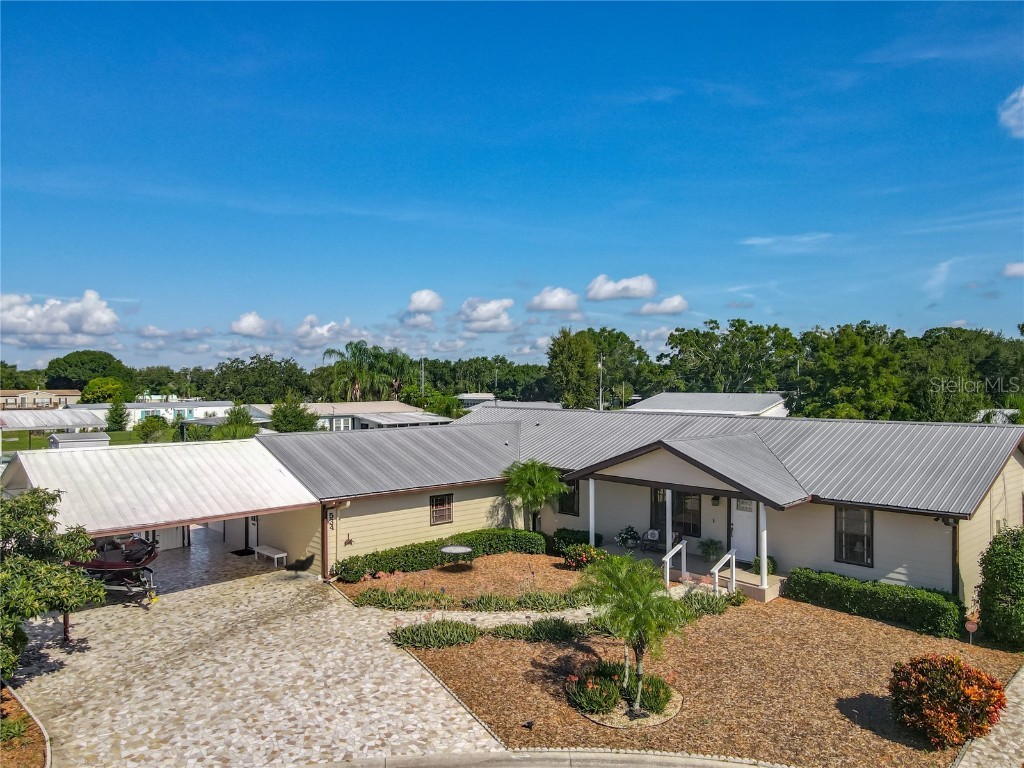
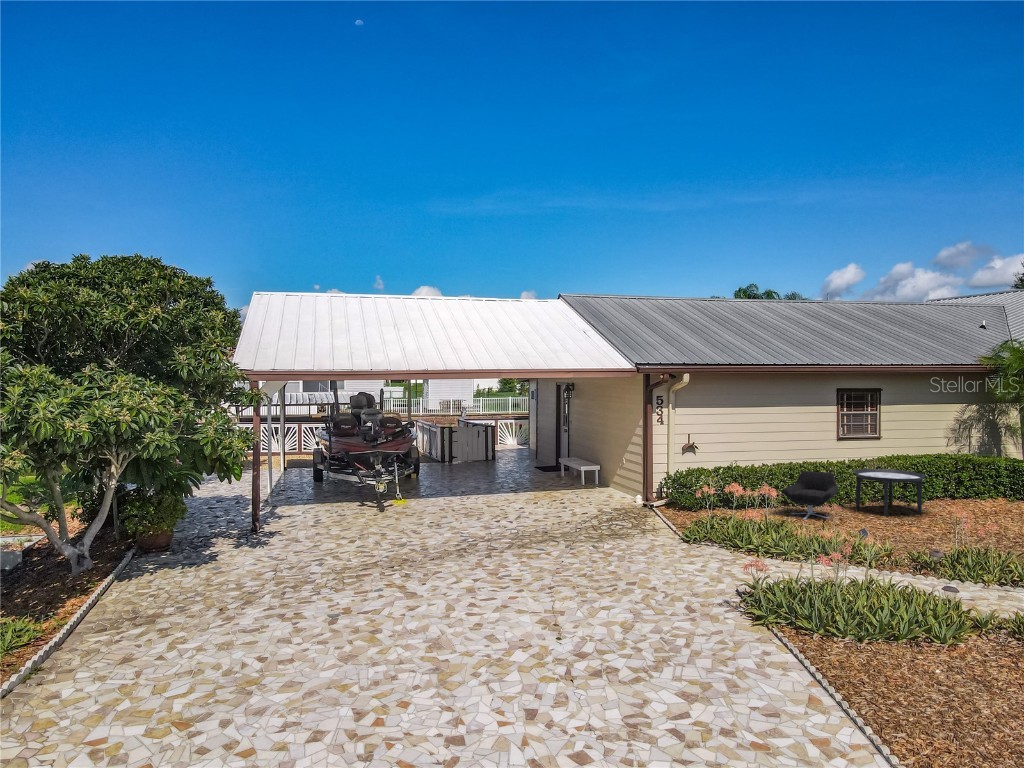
lounge chair: present [284,554,315,580] -> present [782,471,838,519]

